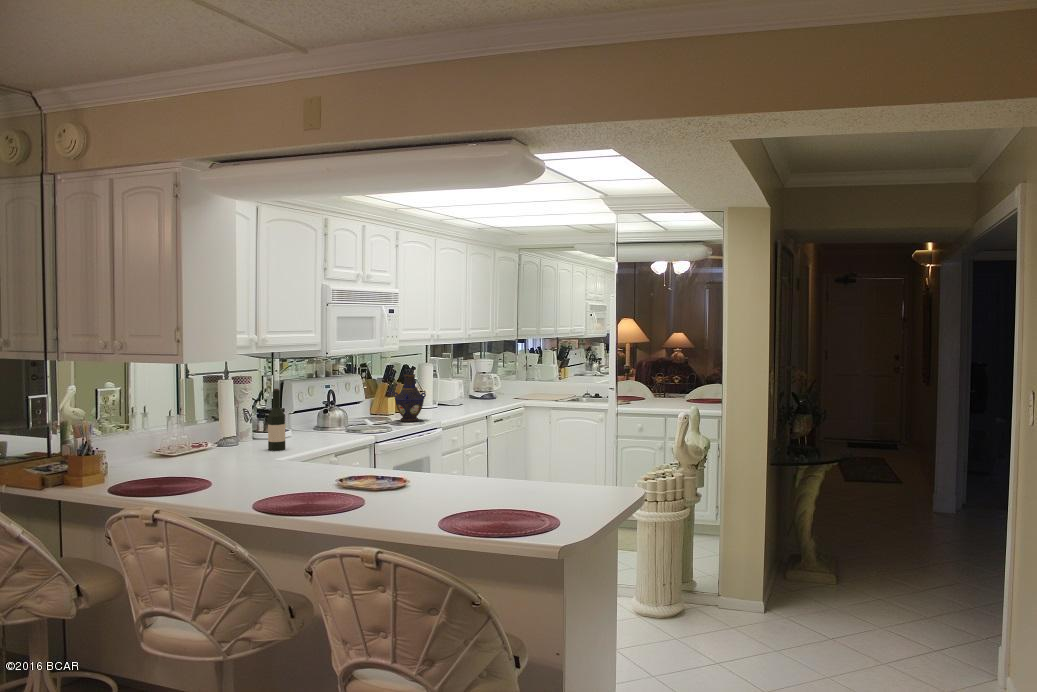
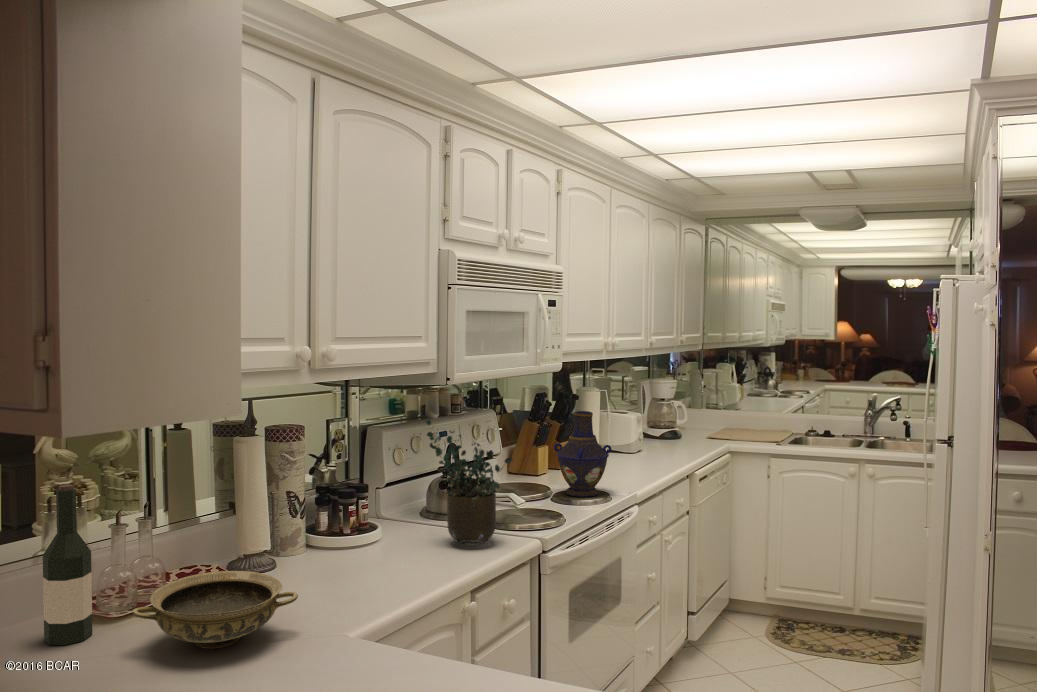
potted plant: none [314,373,359,436] -> present [426,420,512,545]
wine bottle: present [268,388,285,450] -> present [43,484,92,645]
ceramic bowl: none [184,434,253,461] -> present [132,571,298,649]

